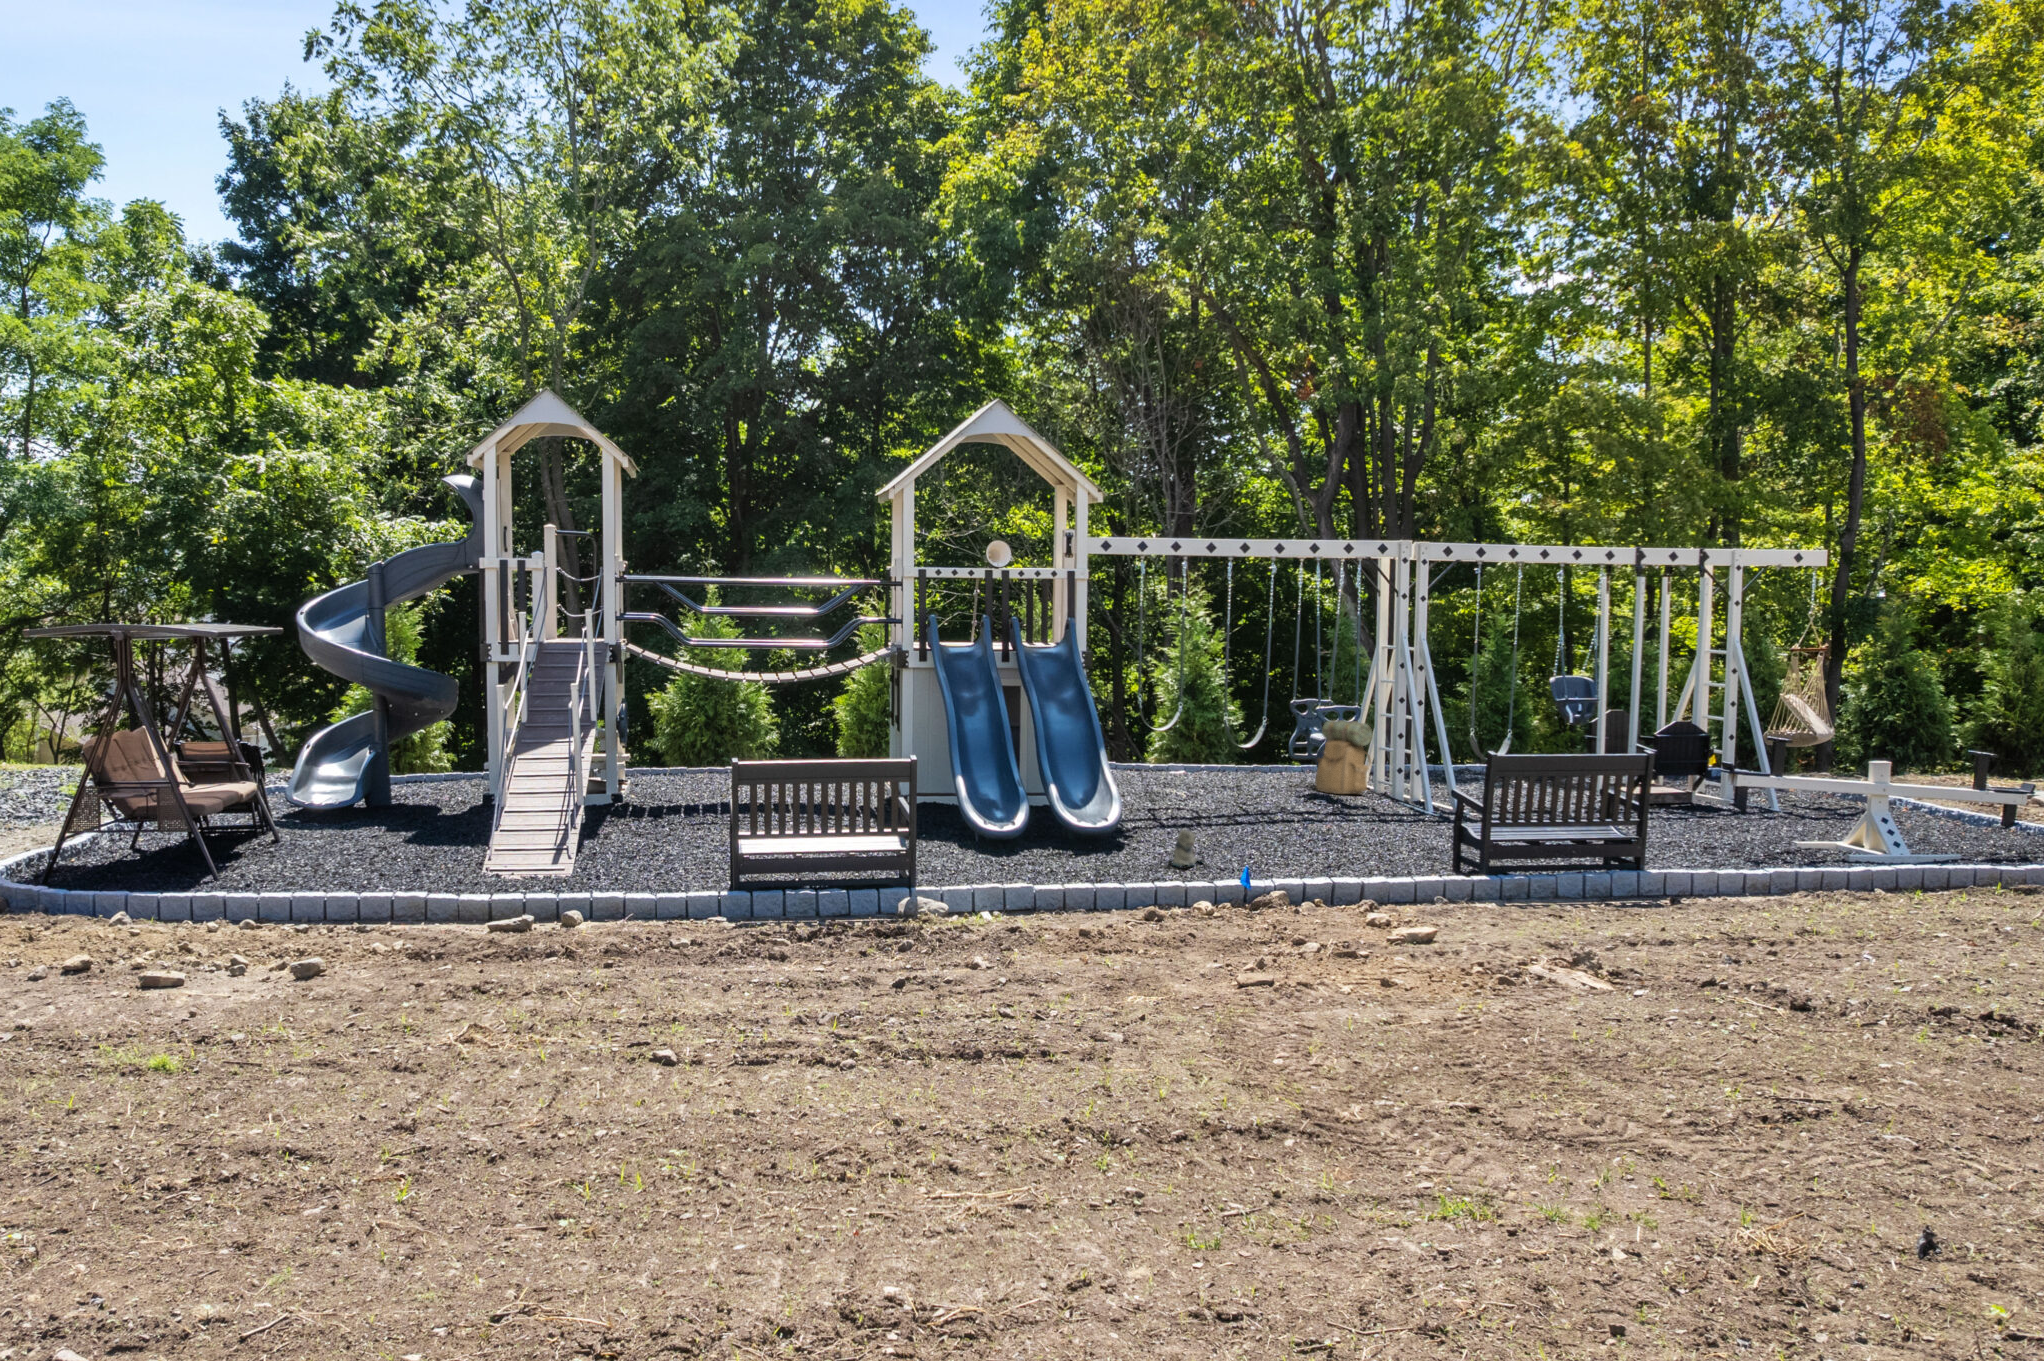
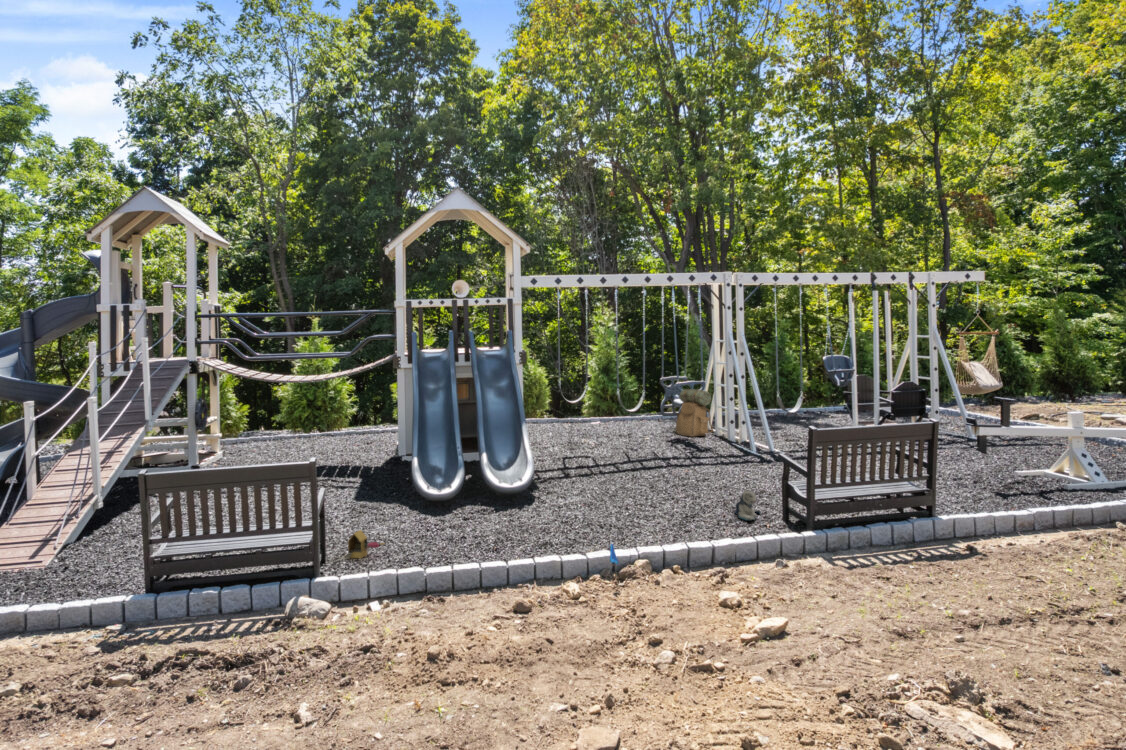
plush toy: present [1171,830,1204,867] -> present [735,490,761,521]
toy house: none [928,842,973,874] -> present [346,530,385,559]

